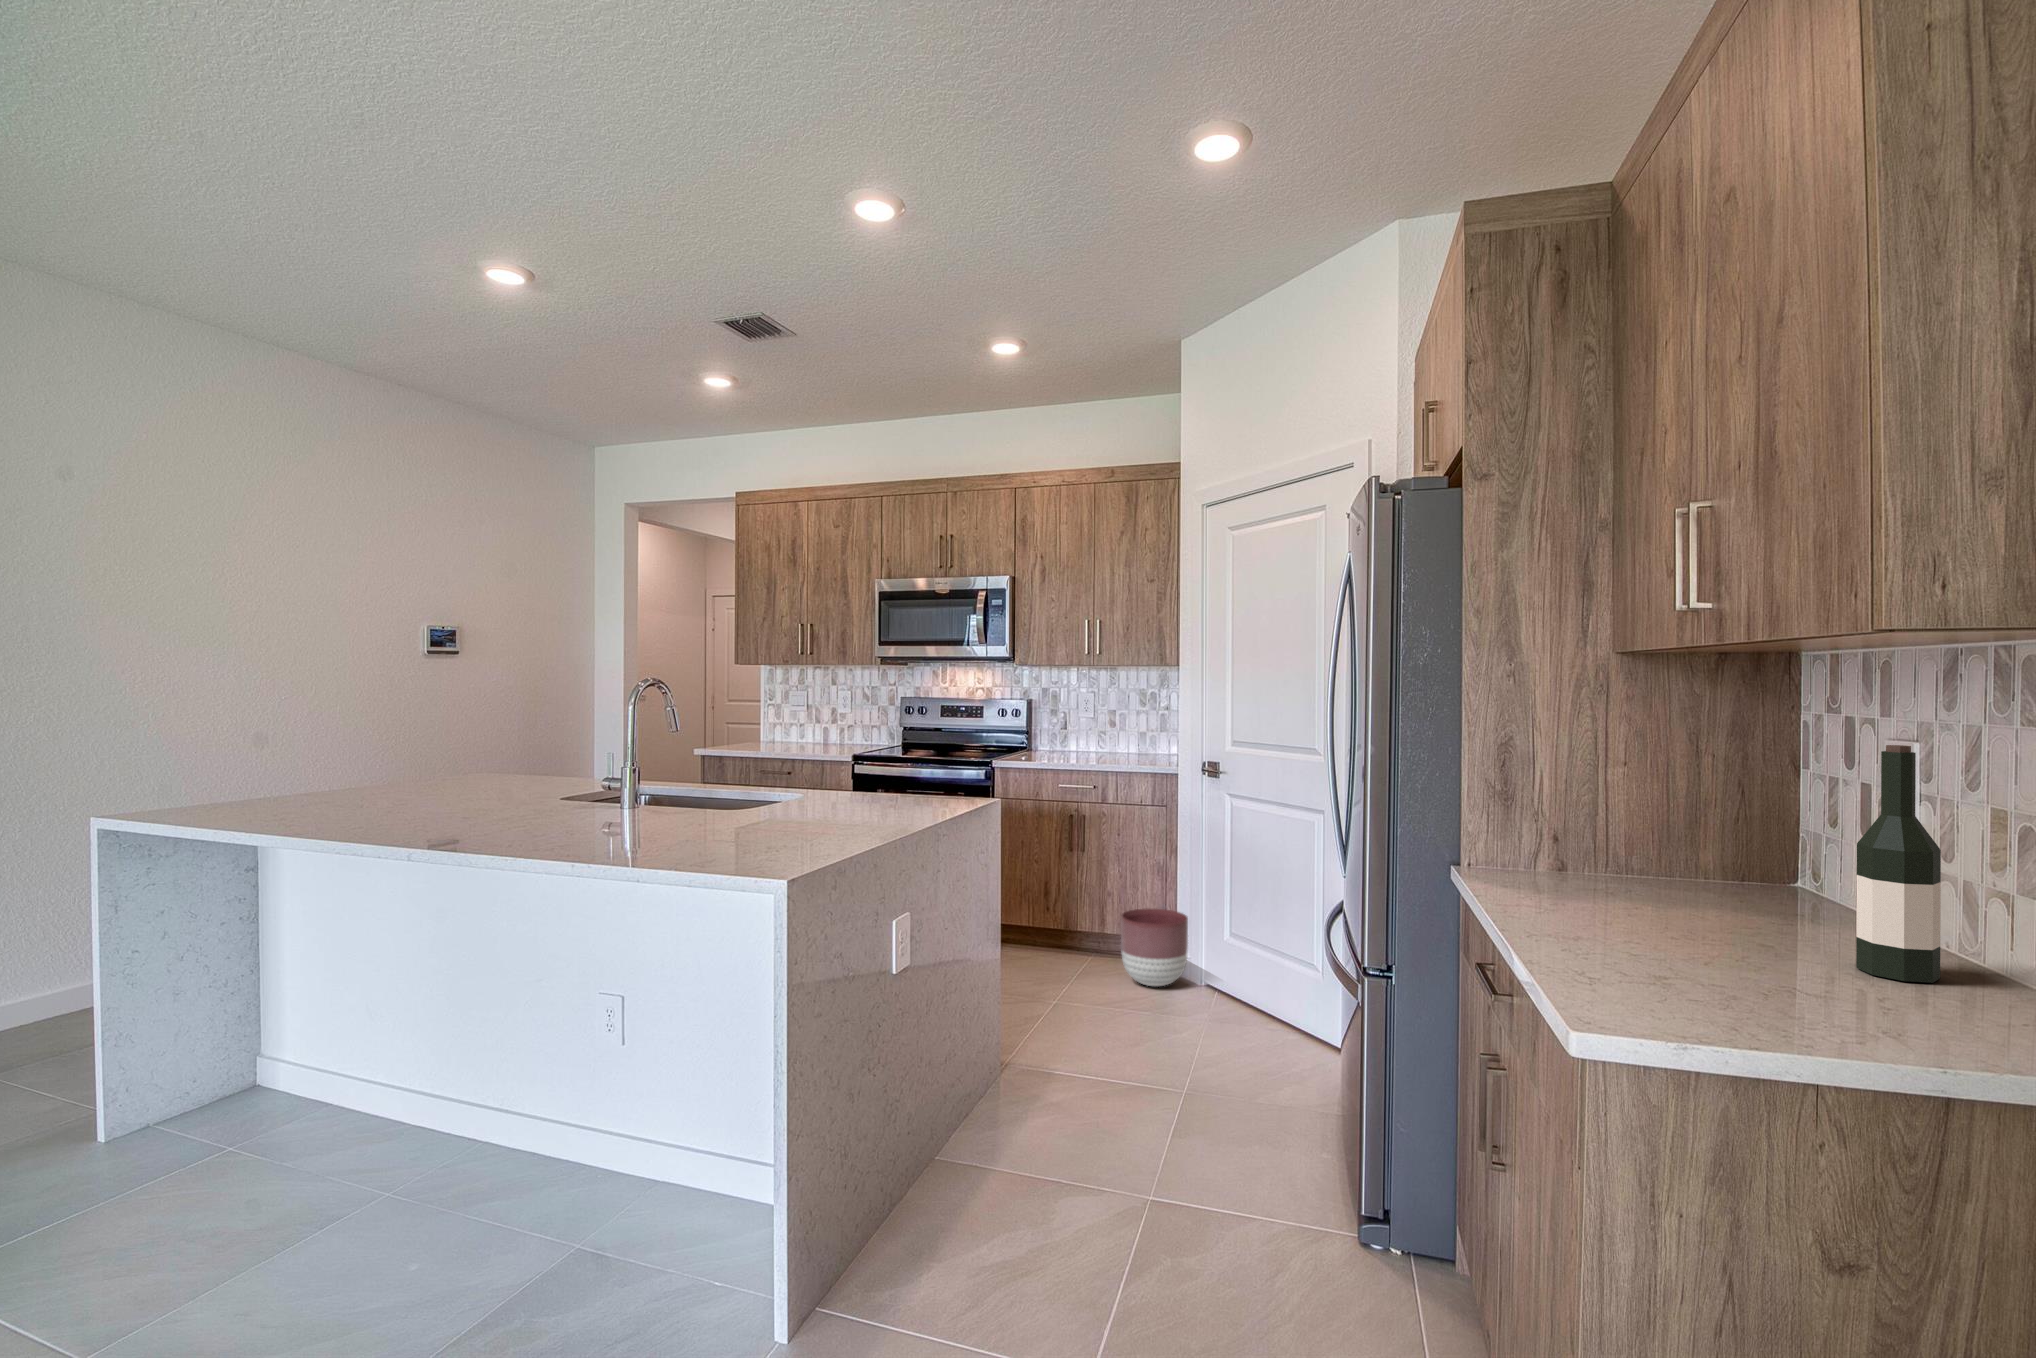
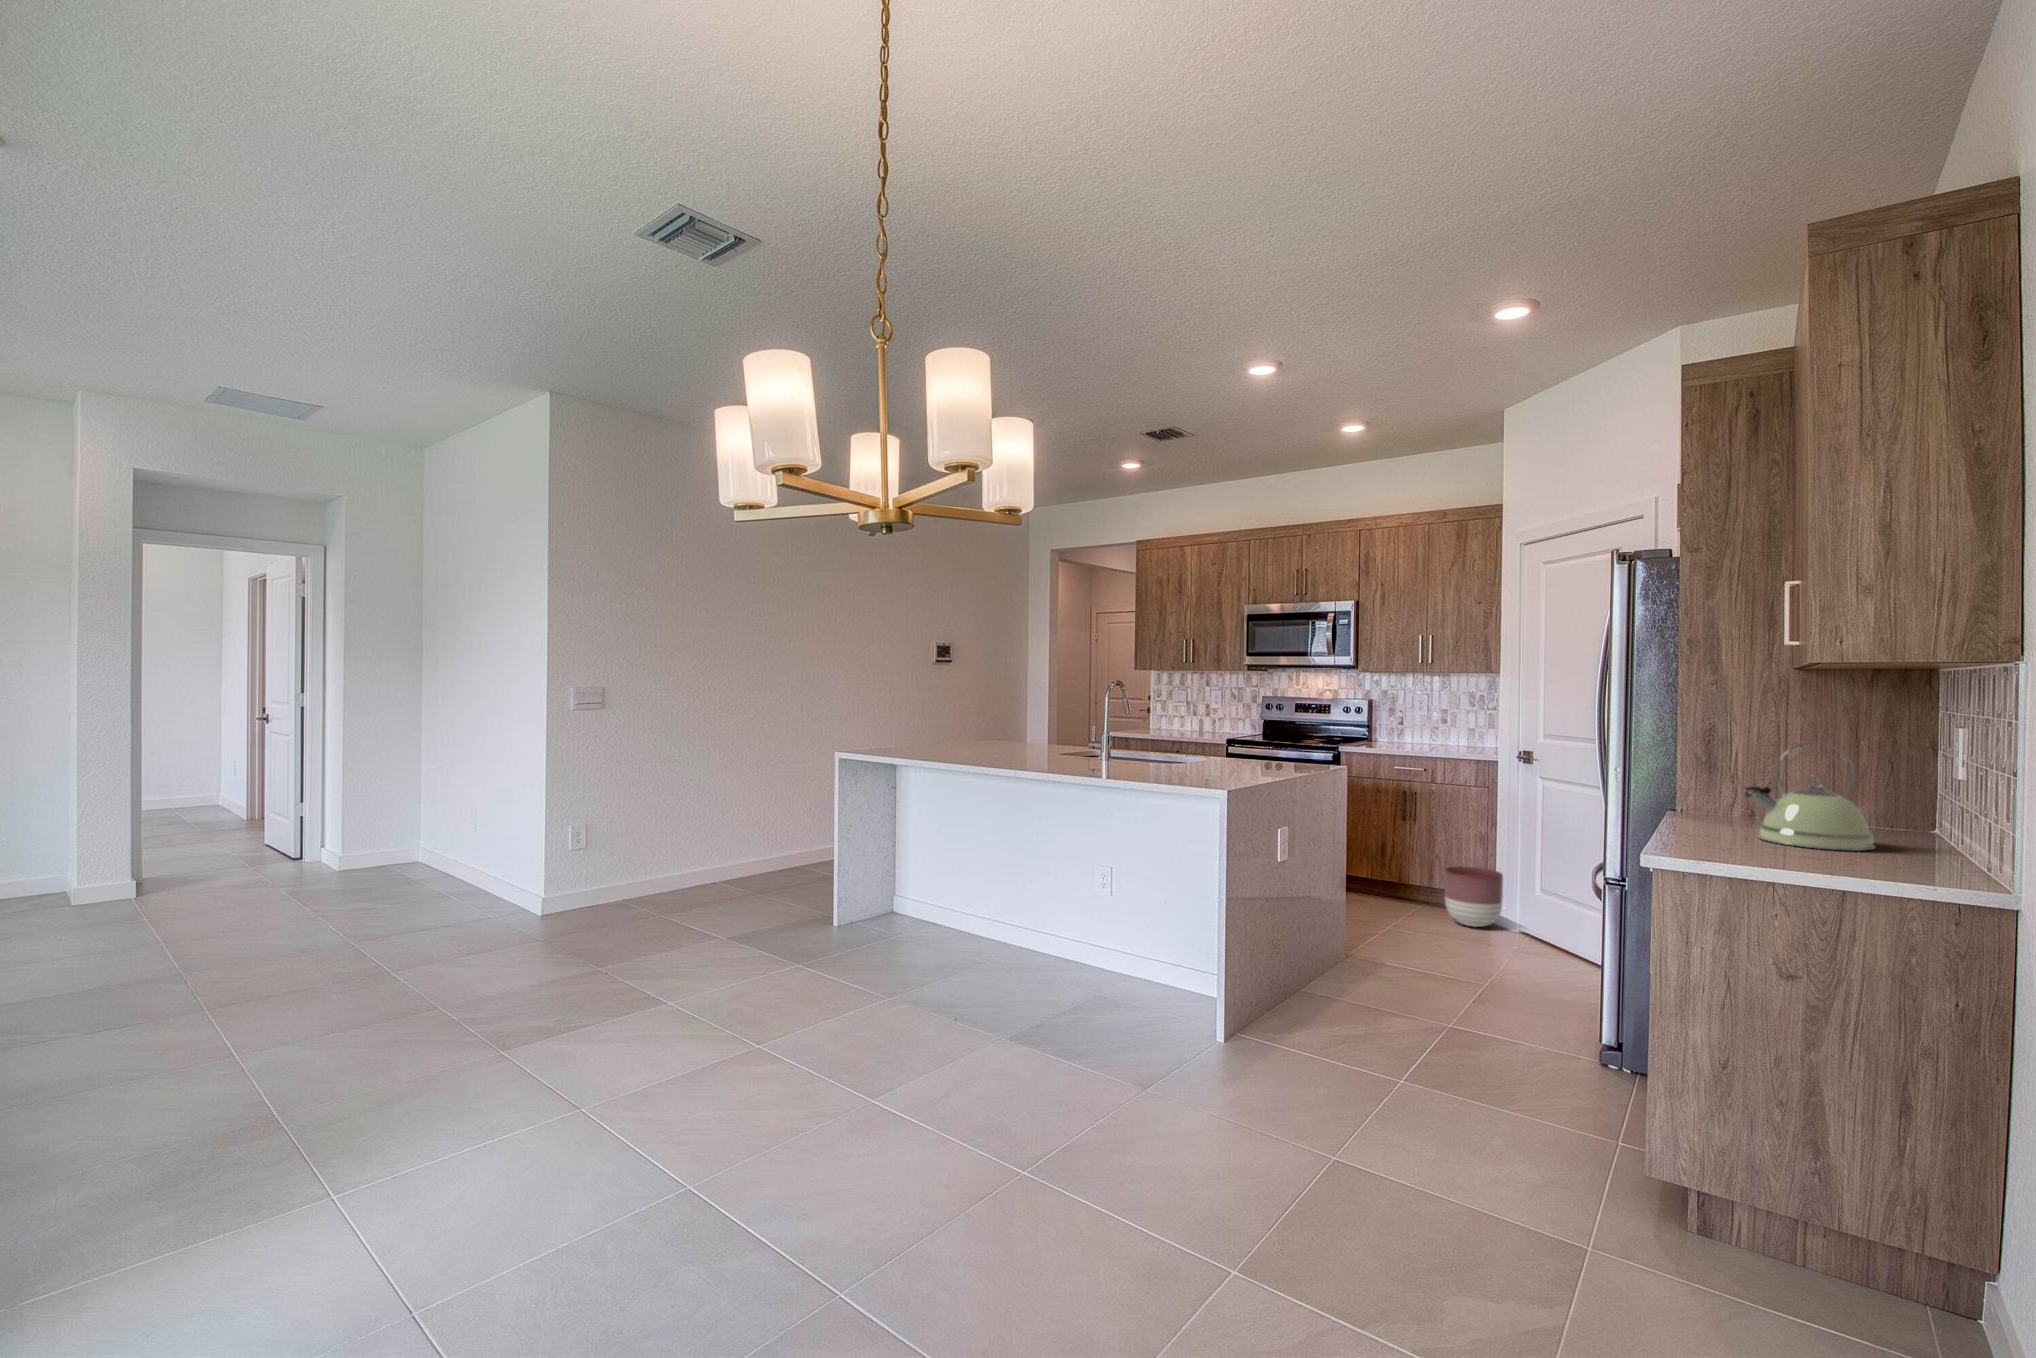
wine bottle: present [1856,745,1941,983] -> none [1888,726,1940,867]
kettle: none [1609,766,1795,946] -> present [1746,741,1875,851]

